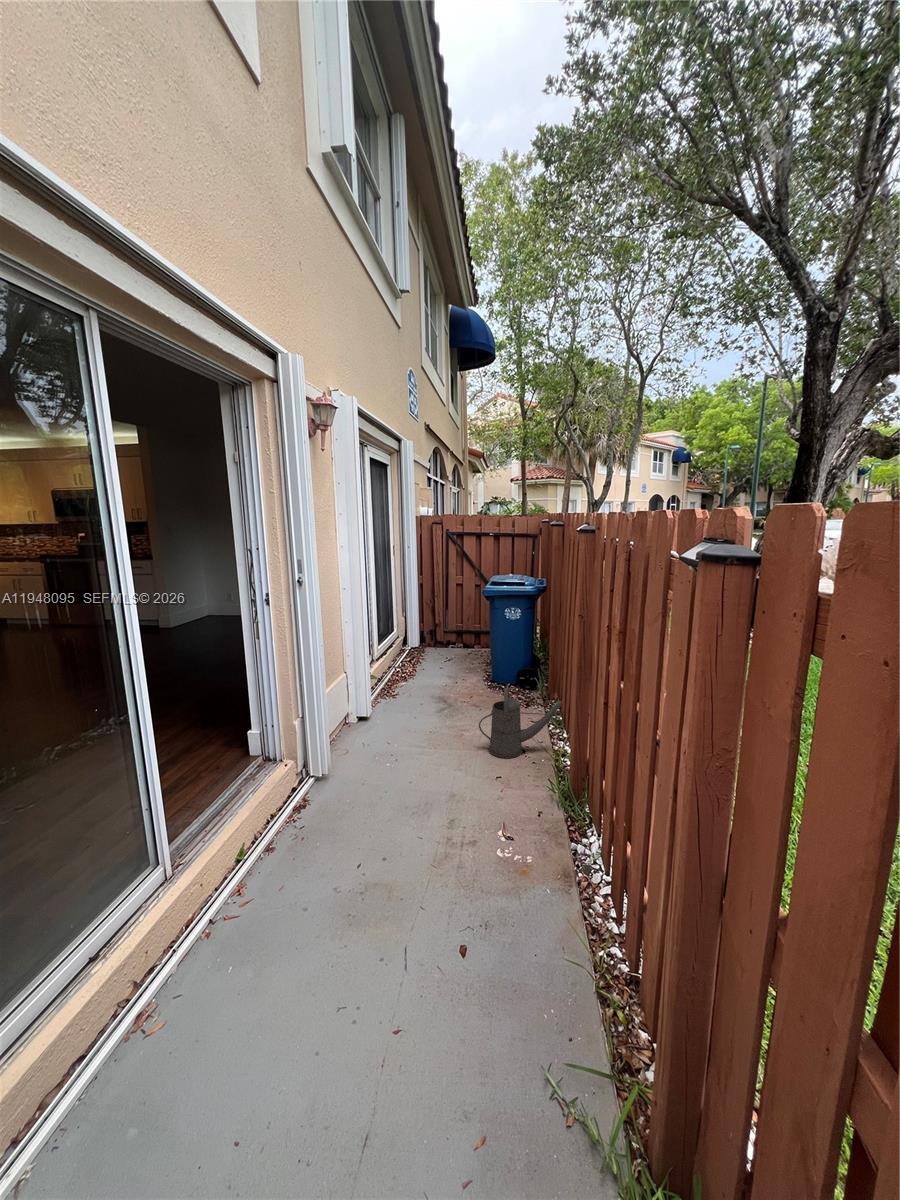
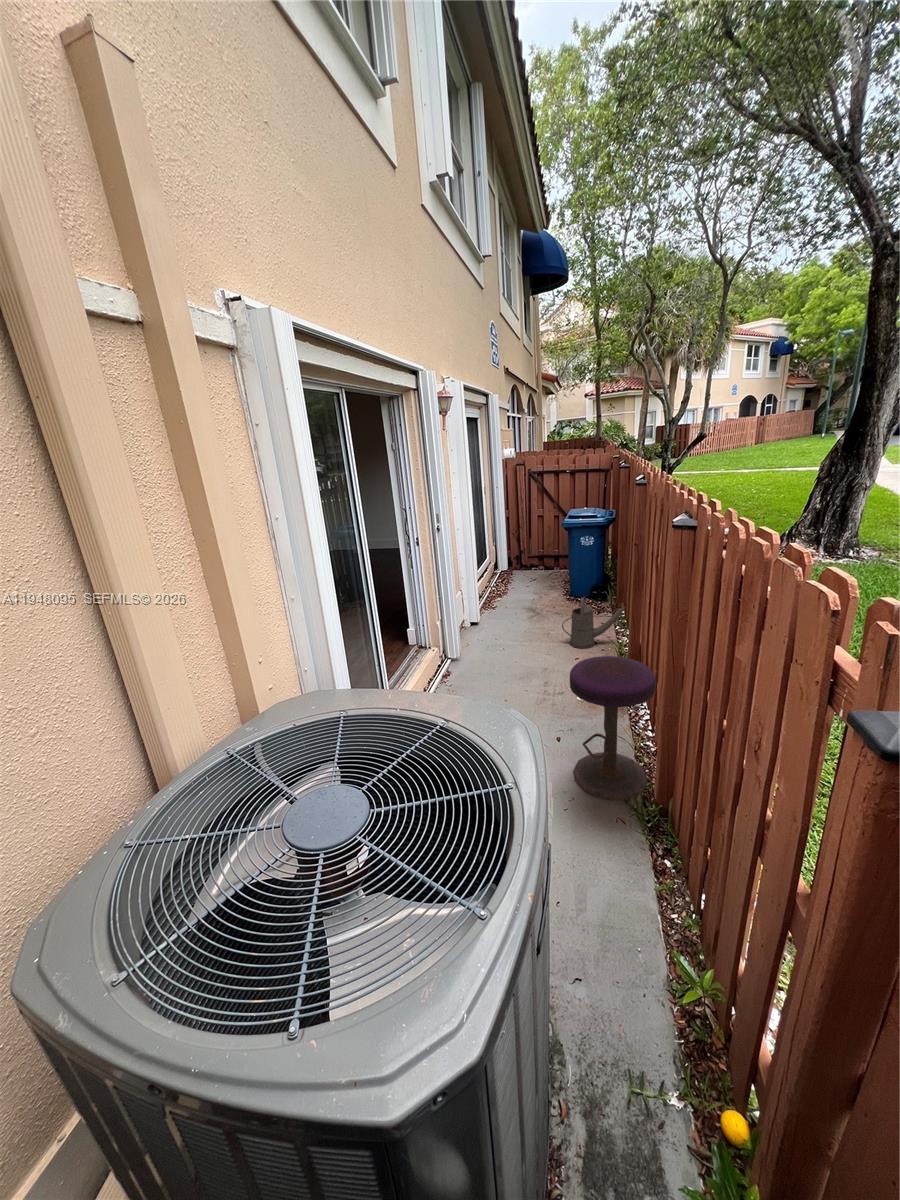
stool: none [484,804,643,1119] -> present [570,656,656,800]

